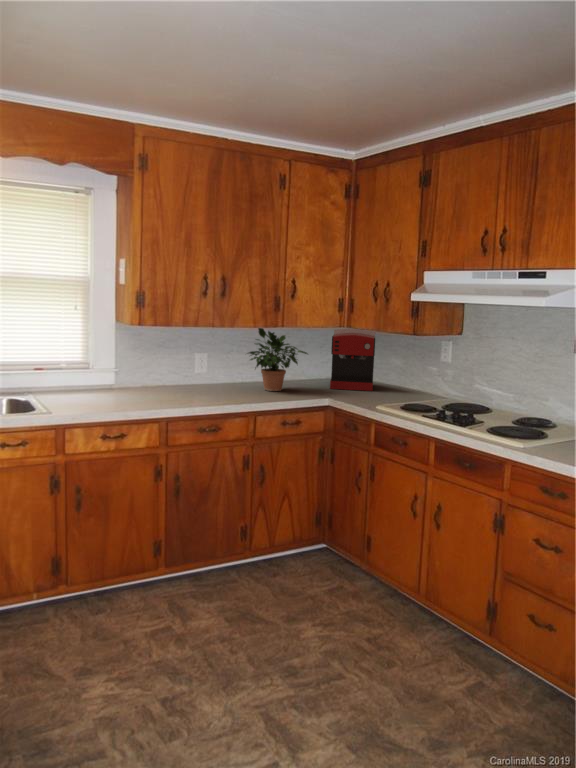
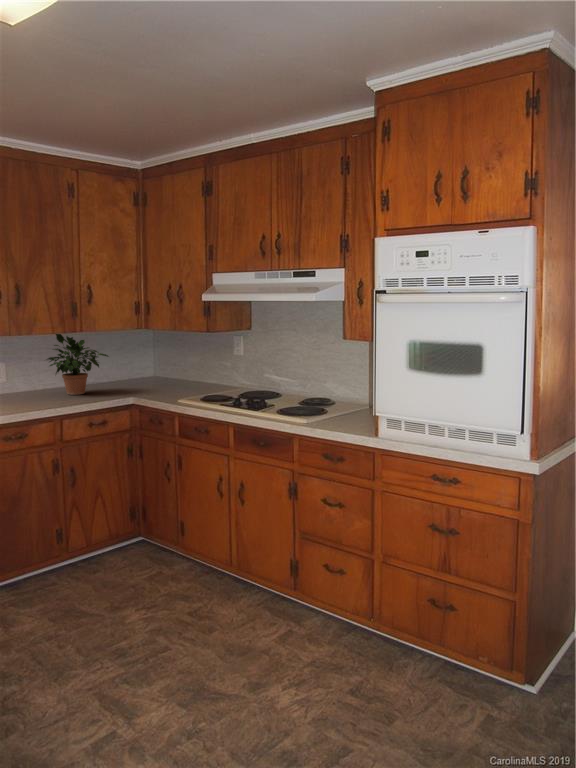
coffee maker: present [330,328,375,391] -> none [131,330,174,388]

